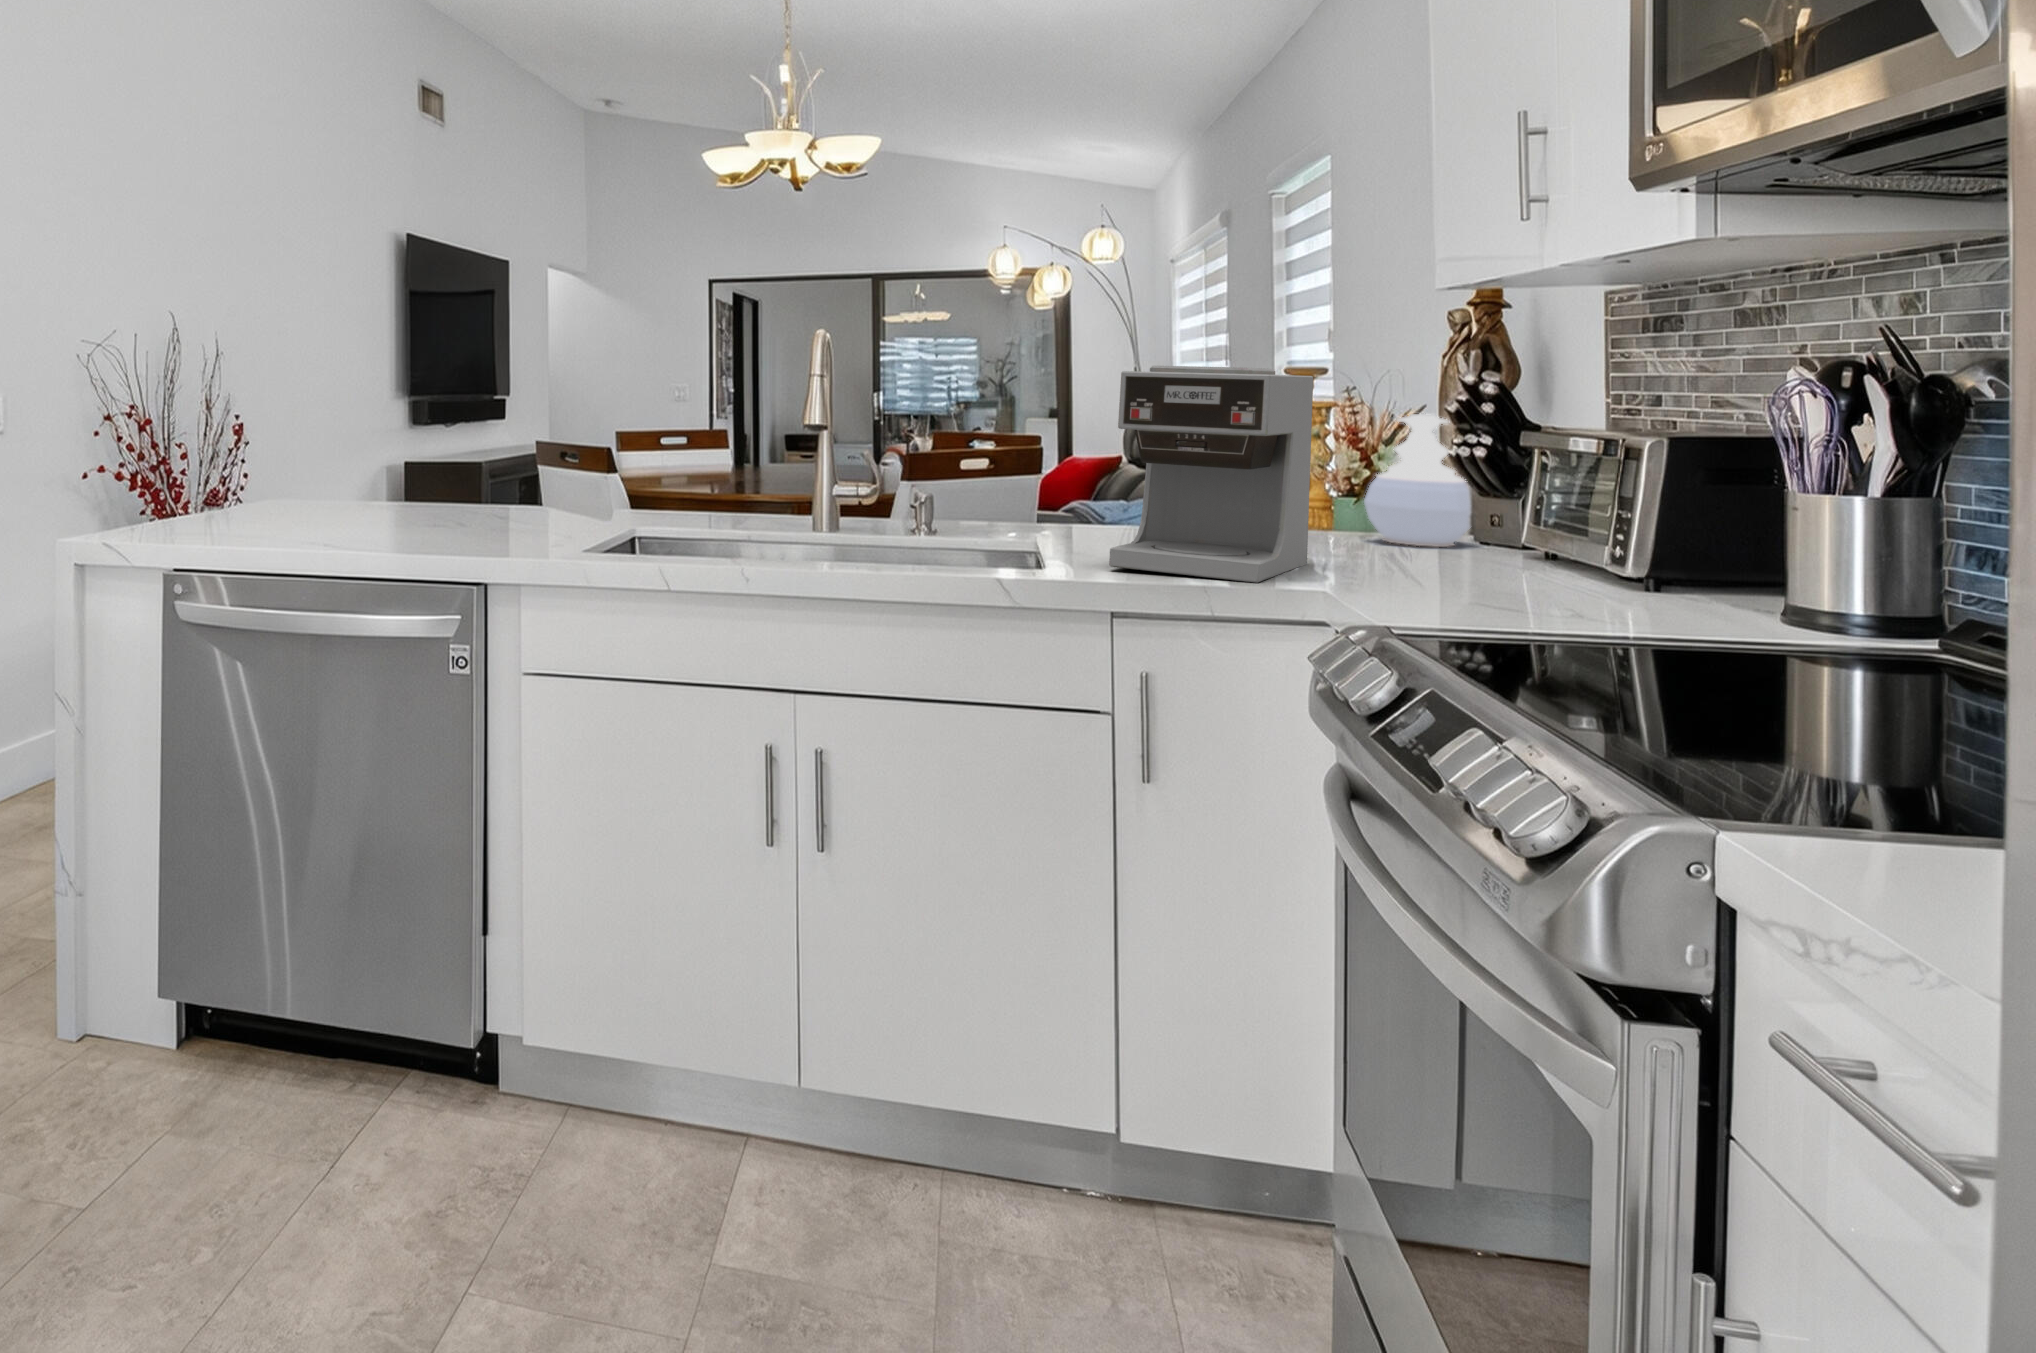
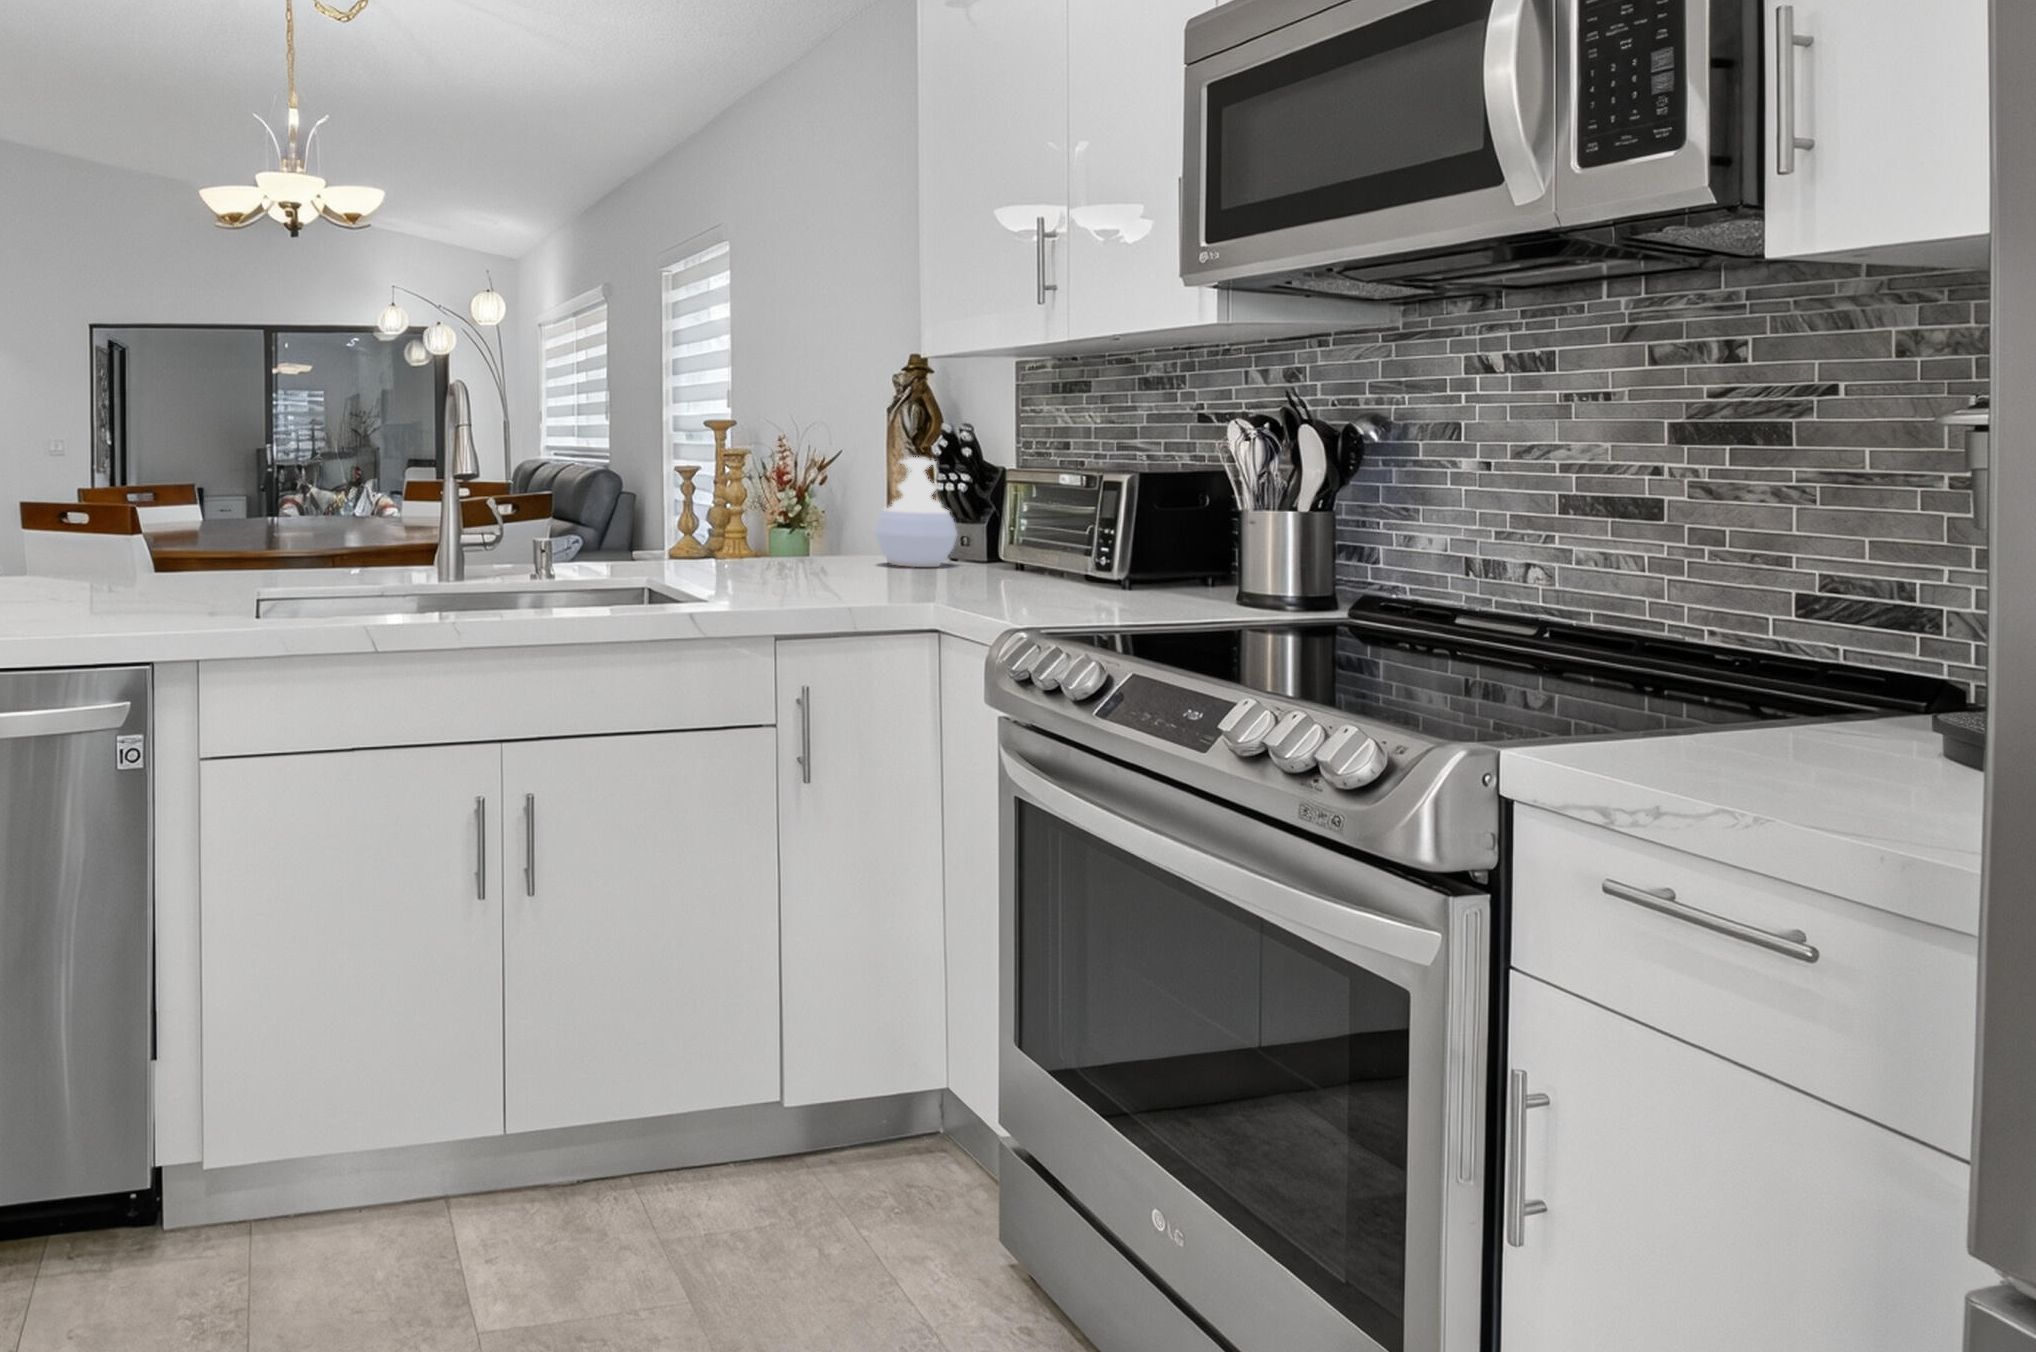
coffee maker: present [1109,366,1313,583] -> none [754,417,885,604]

